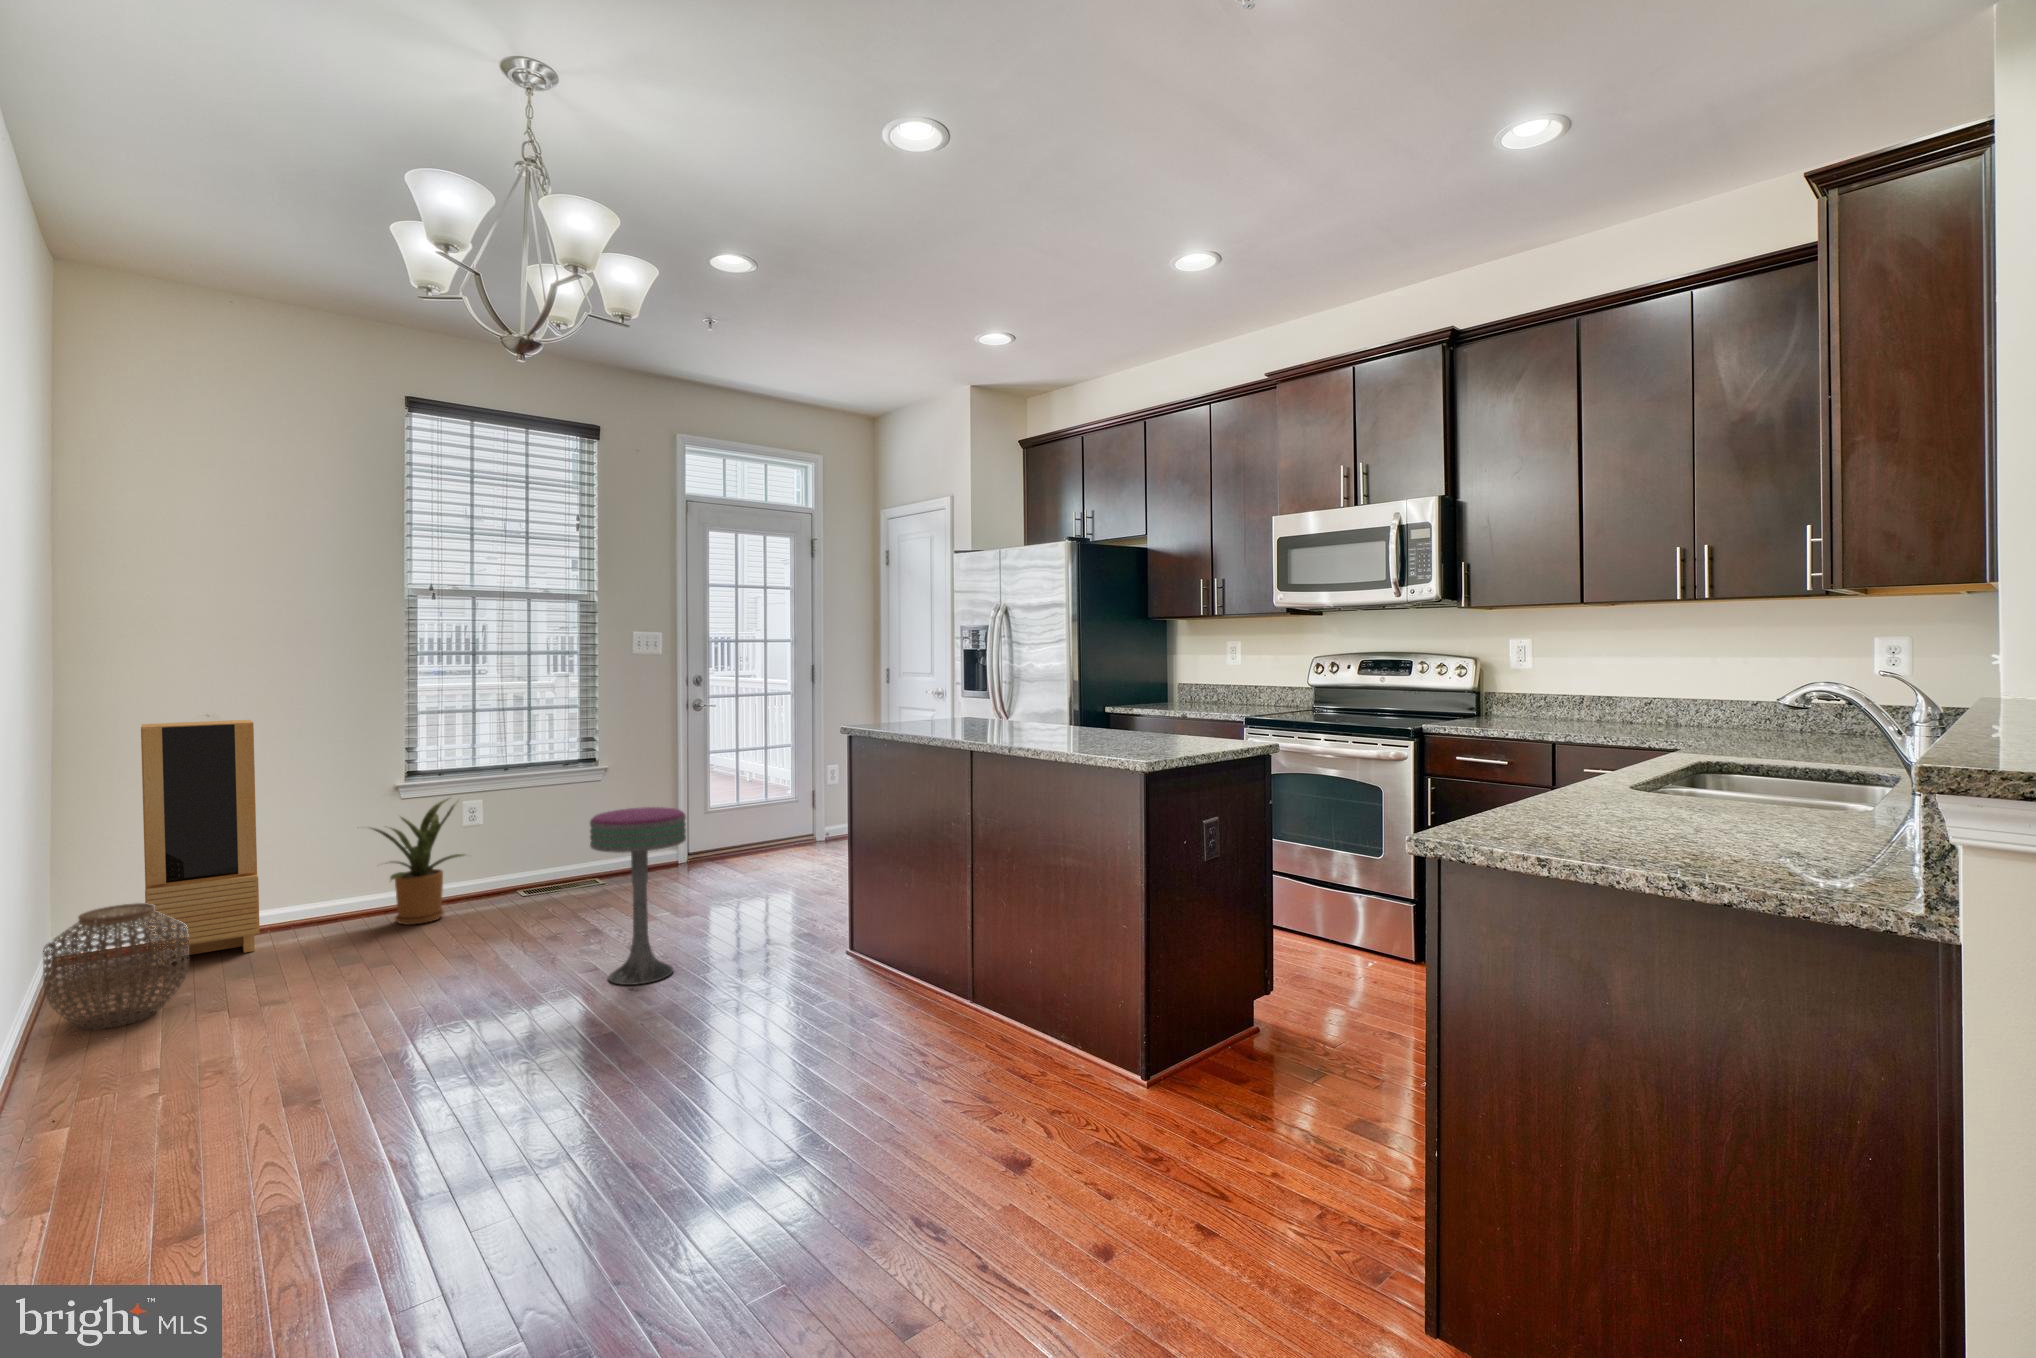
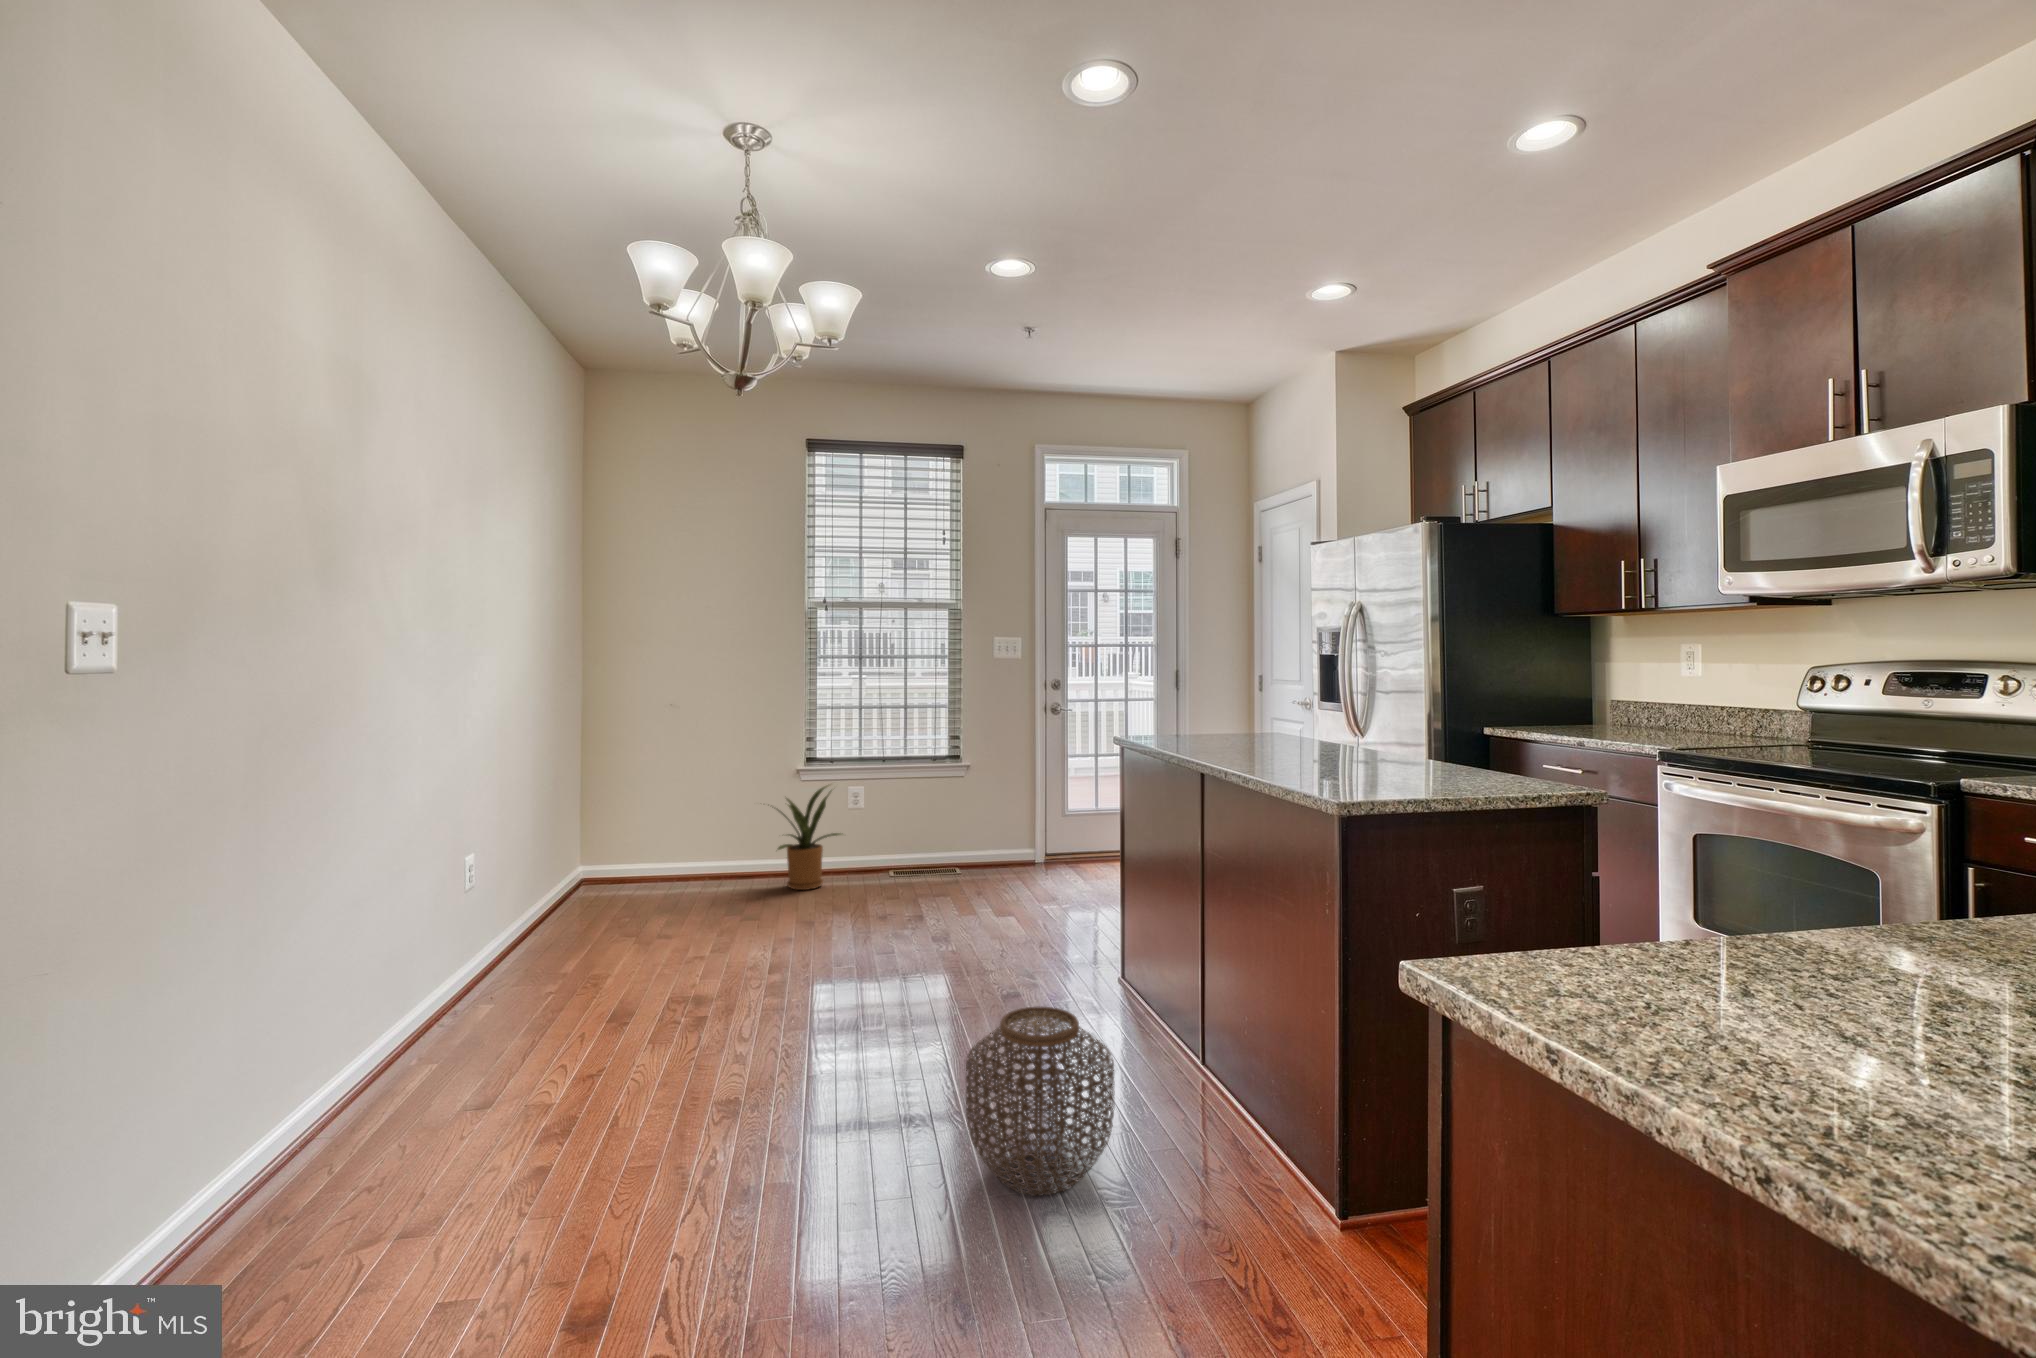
storage cabinet: present [141,720,260,965] -> none [619,711,698,899]
bar stool: present [590,807,686,985] -> none [870,808,956,979]
woven basket: present [43,903,189,1029] -> present [966,1006,1115,1195]

